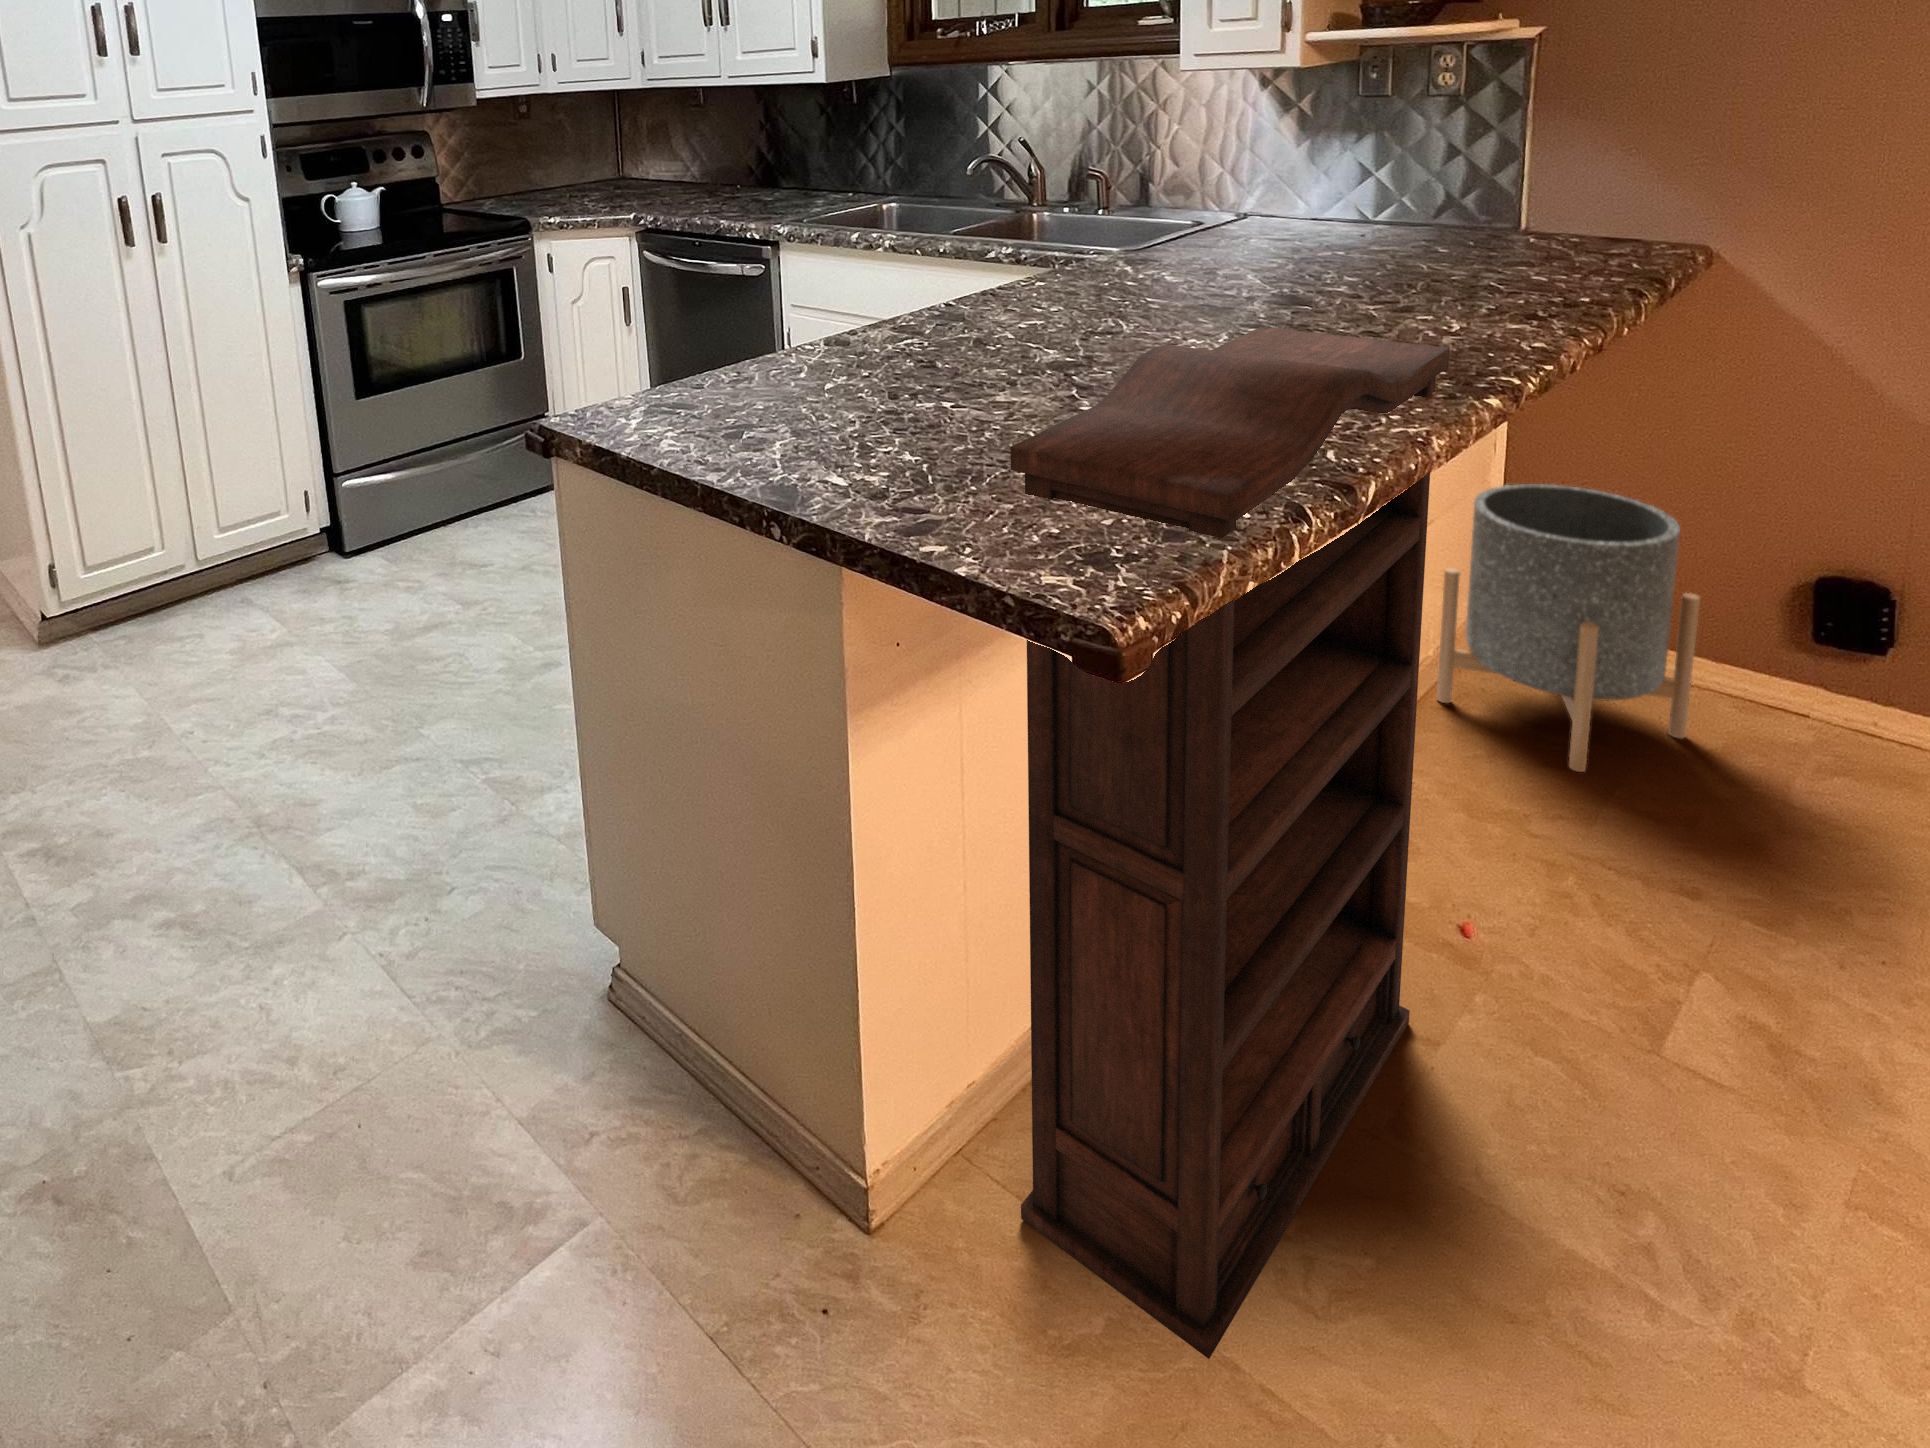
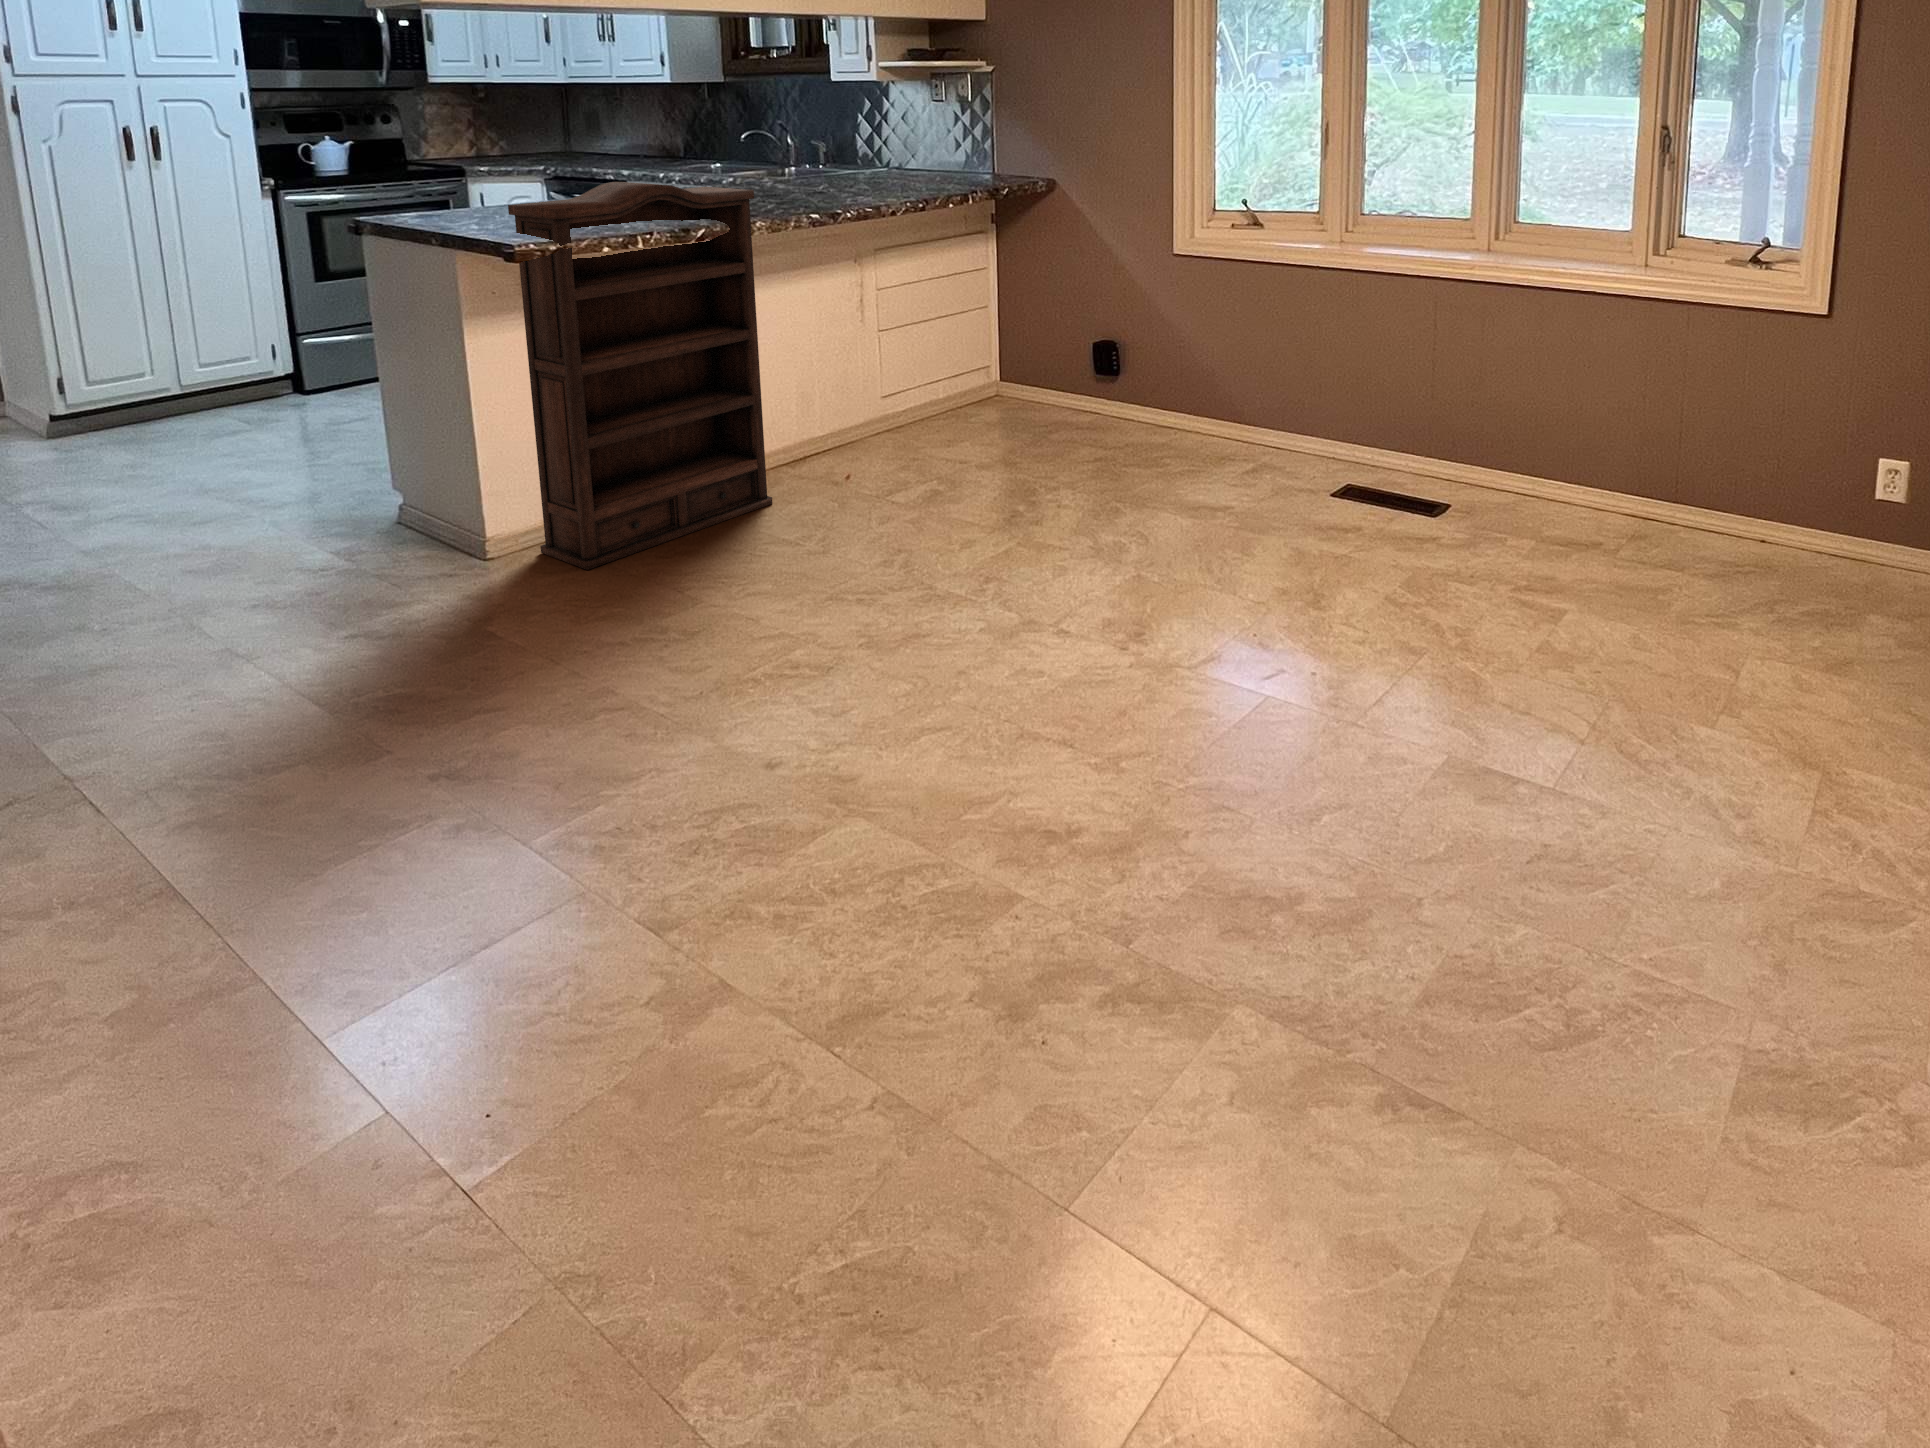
planter: present [1437,484,1700,772] -> none [923,307,1025,440]

